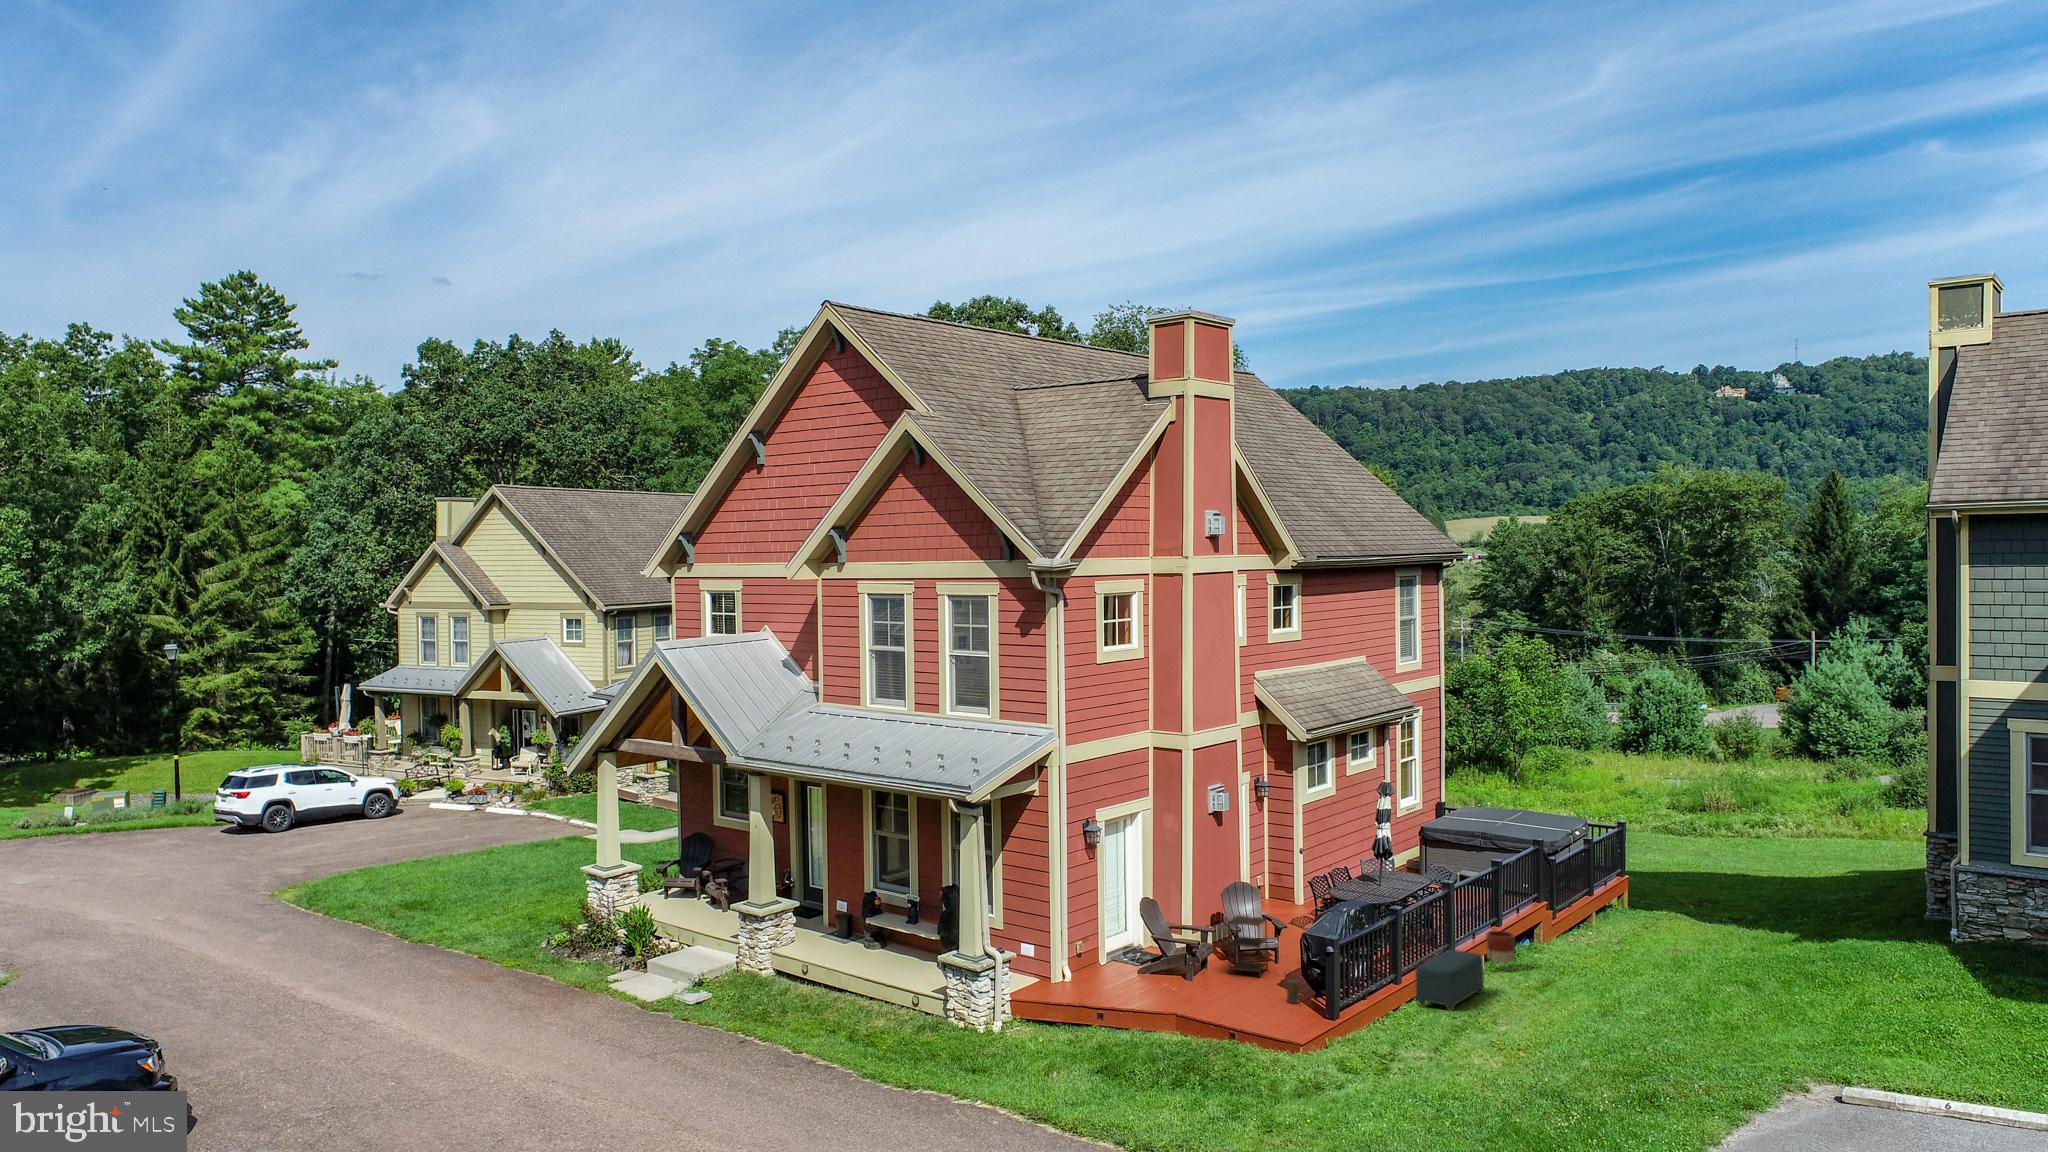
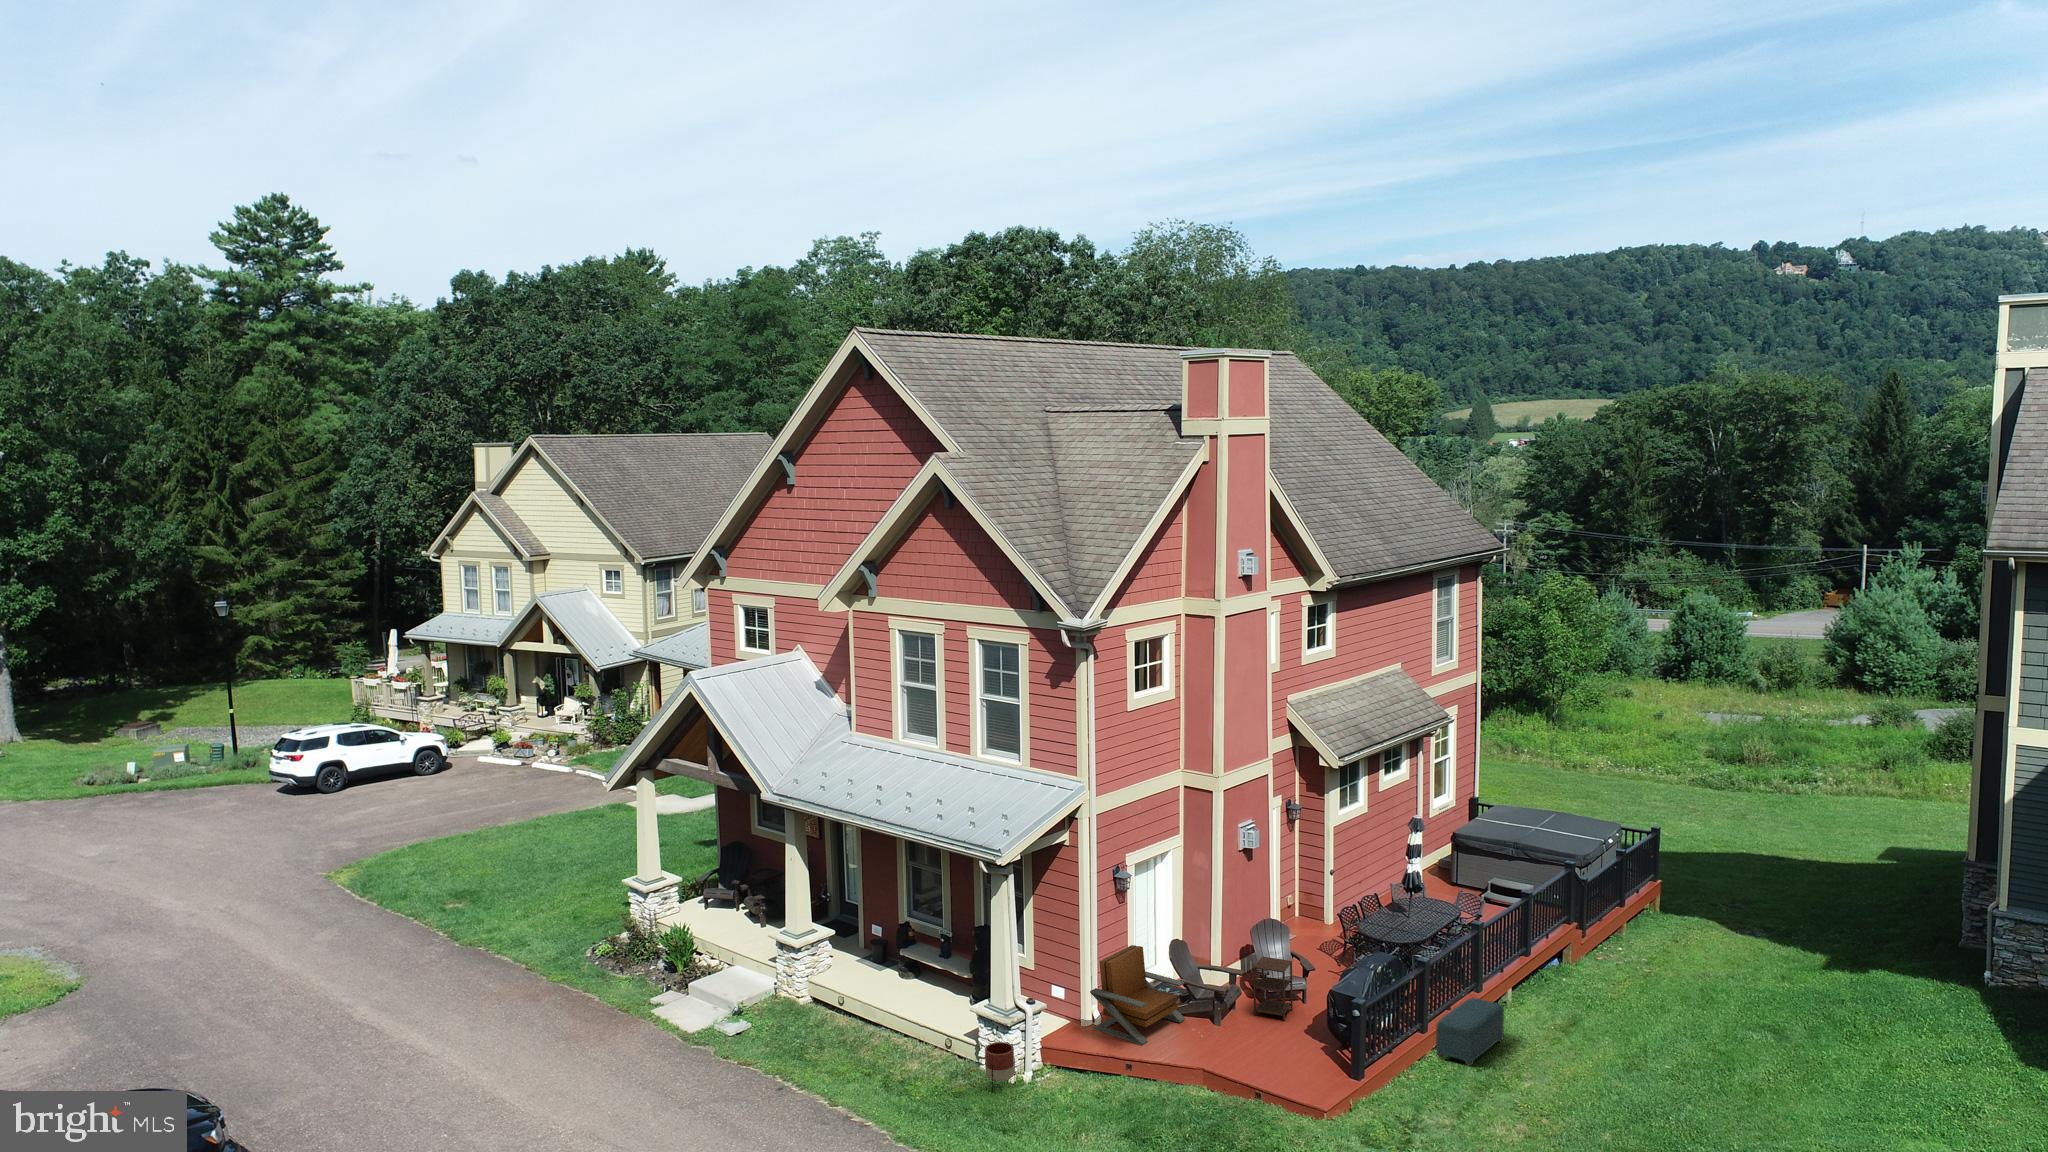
lounge chair: none [1061,902,1159,996] -> present [1090,945,1185,1045]
planter: present [1486,931,1516,962] -> present [985,1042,1016,1092]
watering can: present [1286,969,1299,1003] -> none [1307,1024,1323,1057]

